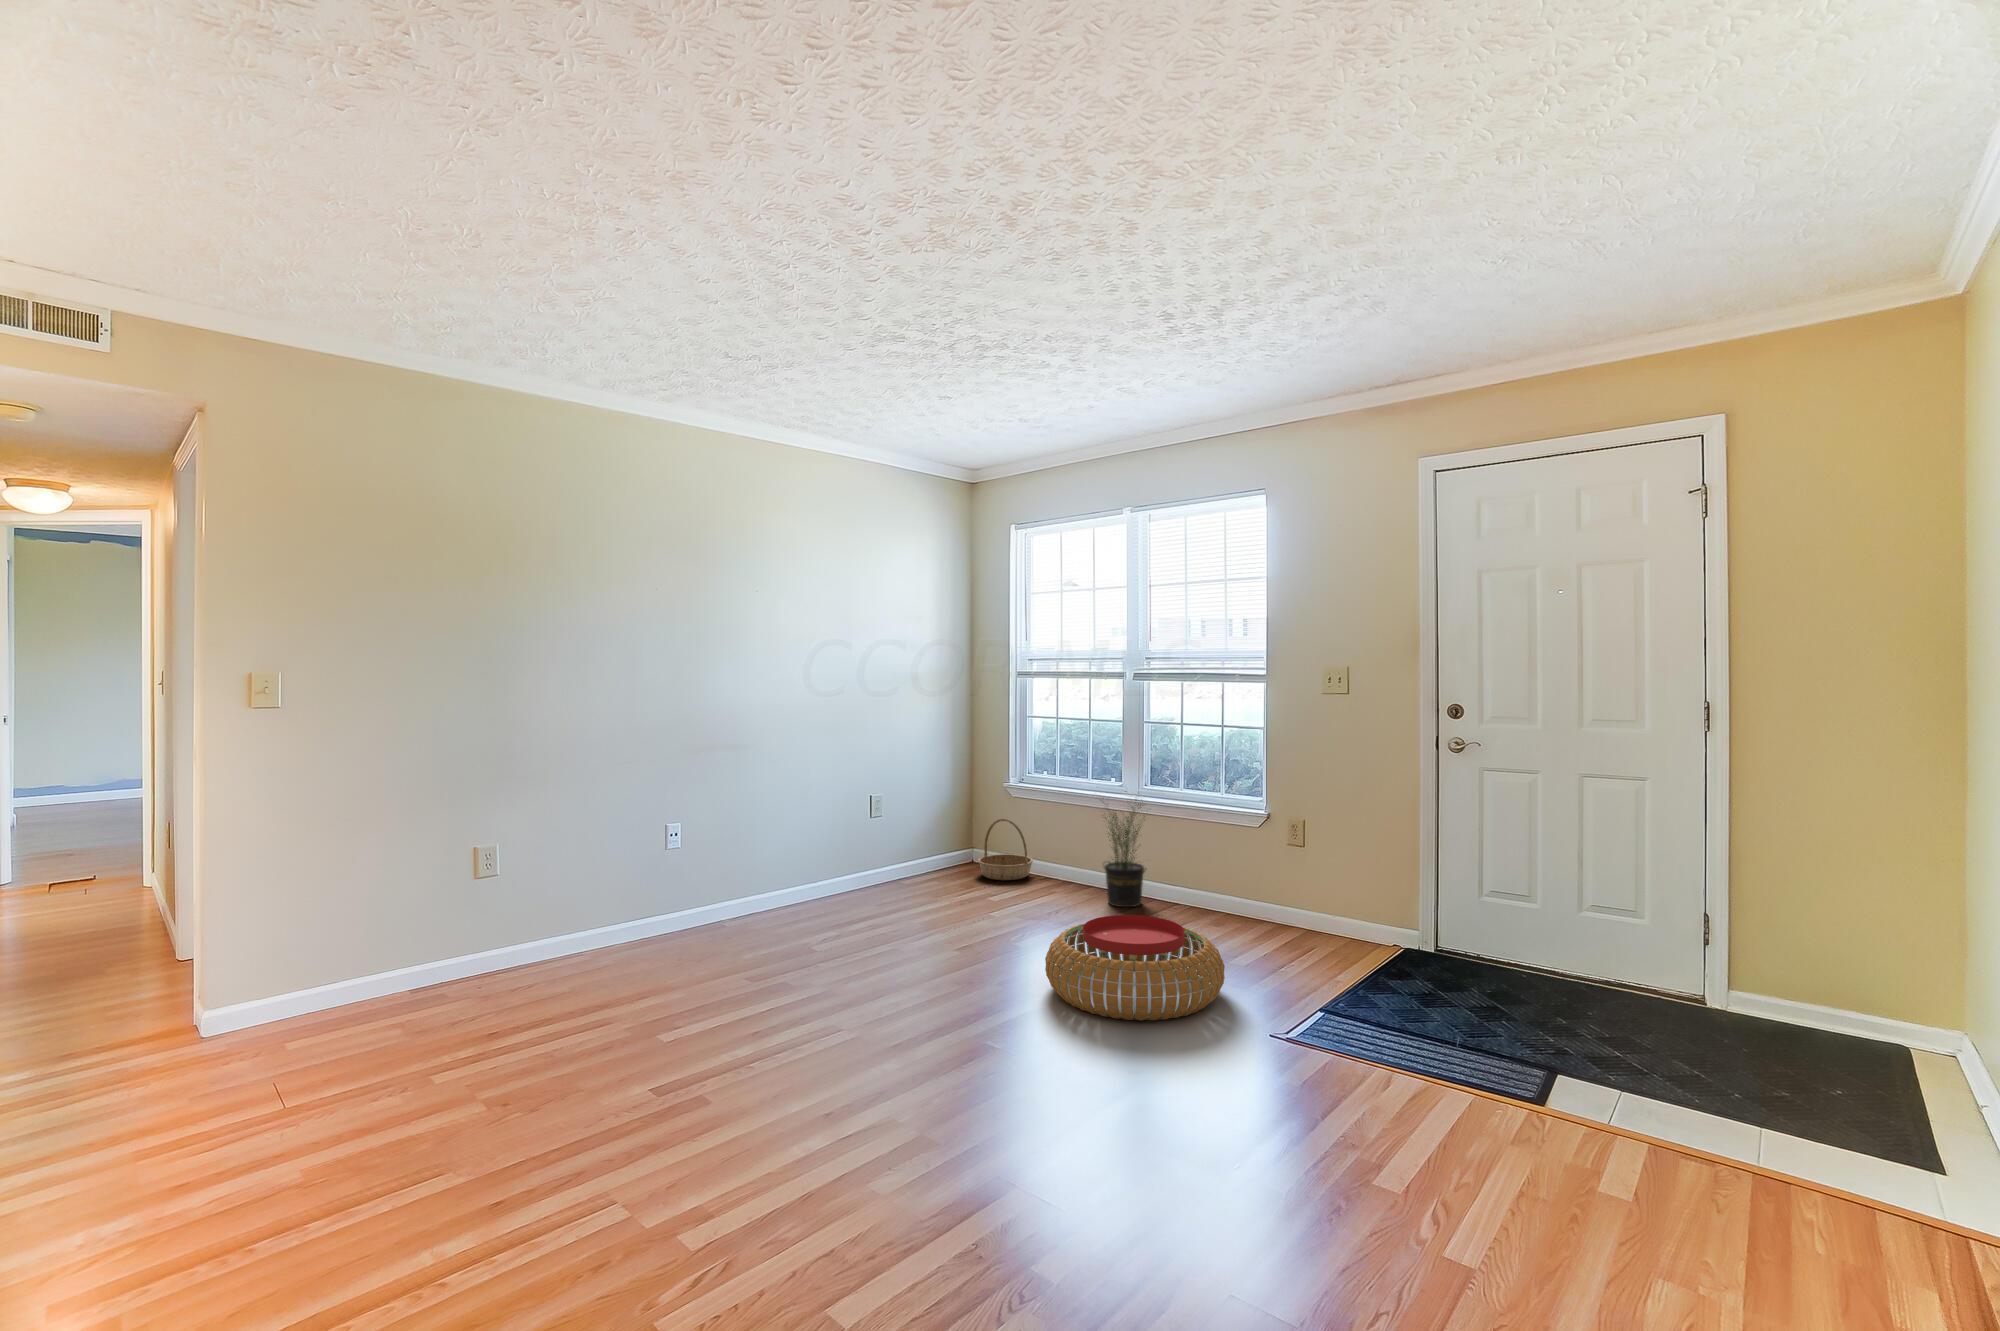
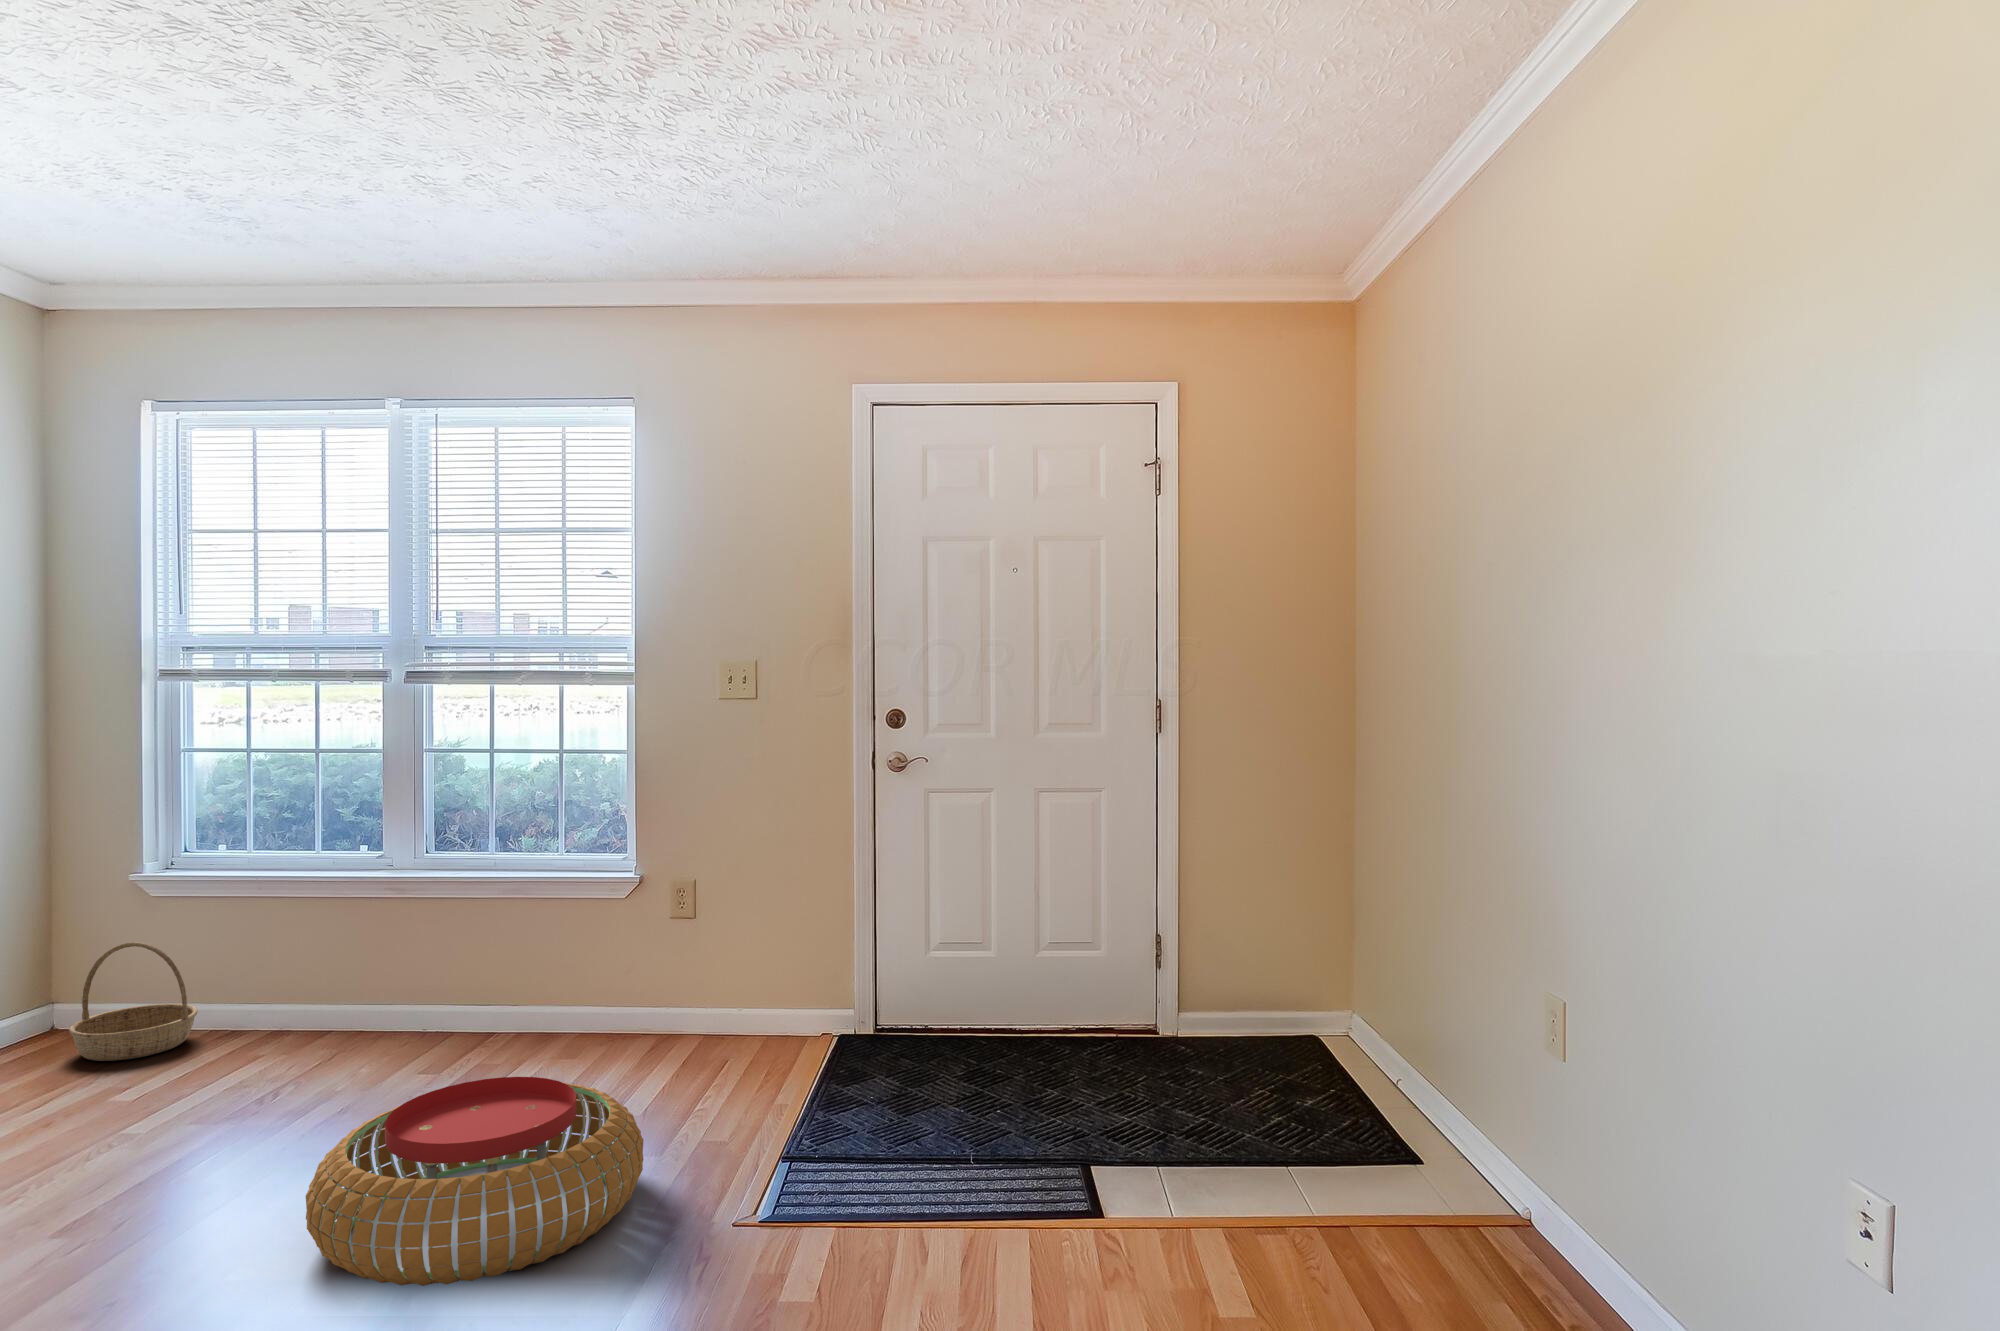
potted plant: present [1102,801,1146,907] -> none [339,862,451,1064]

